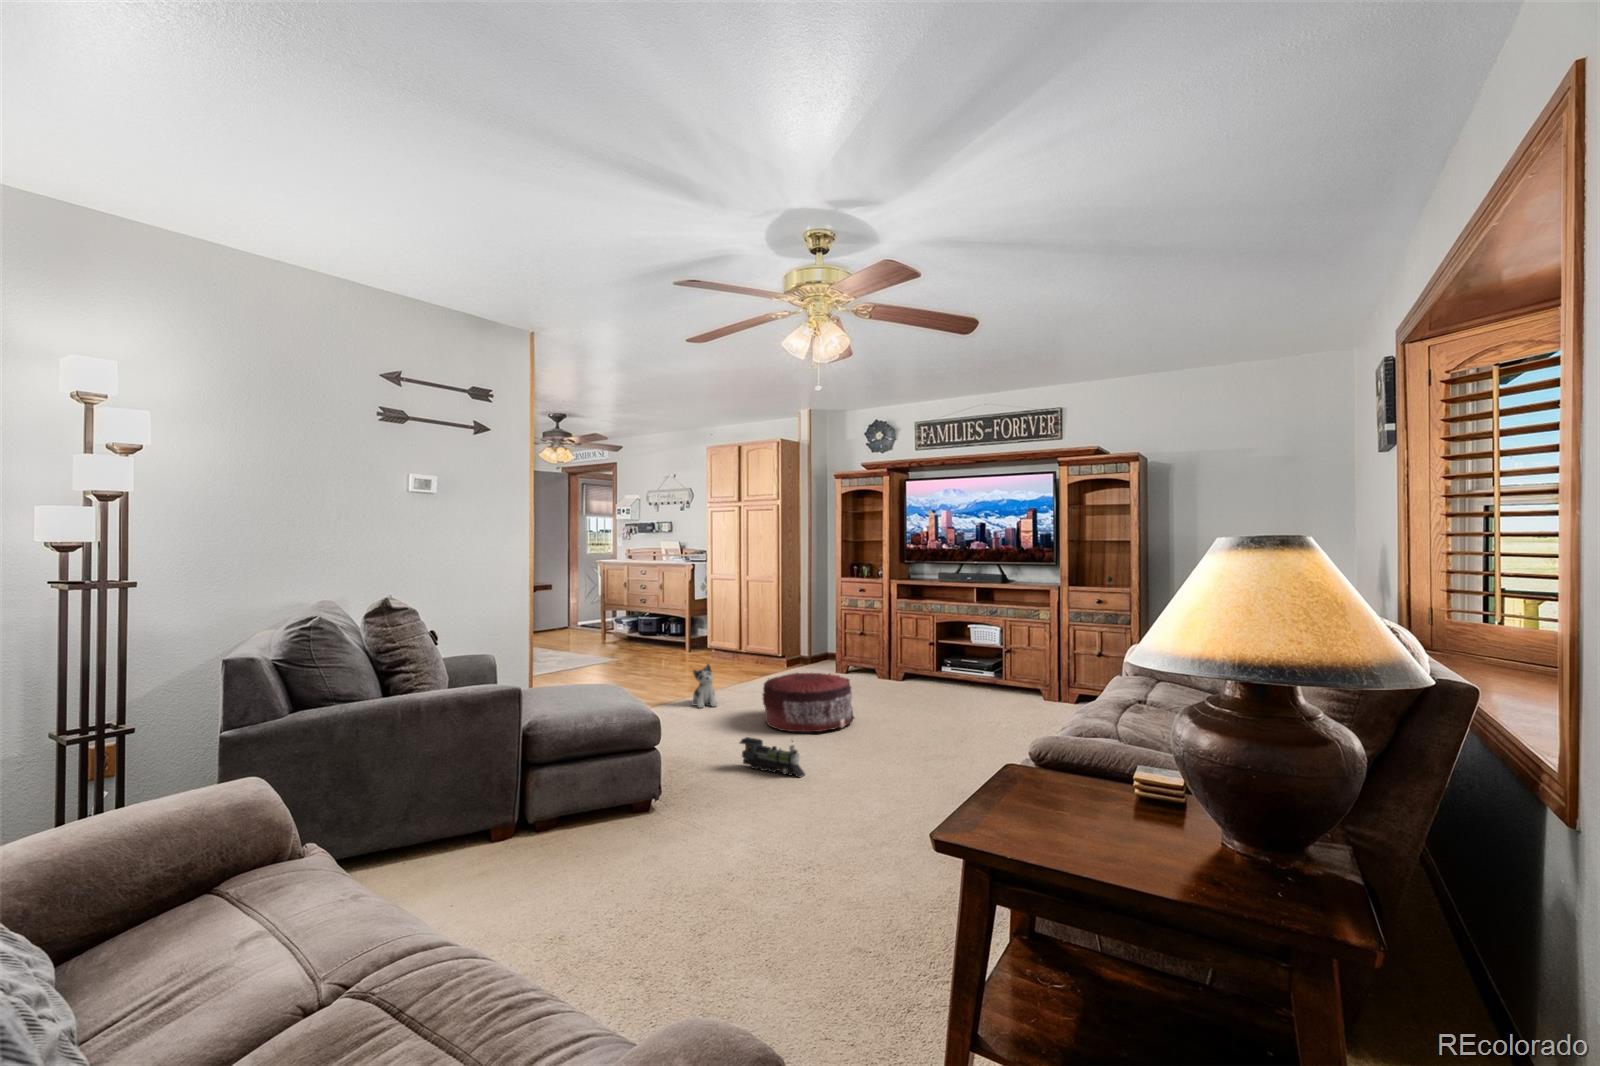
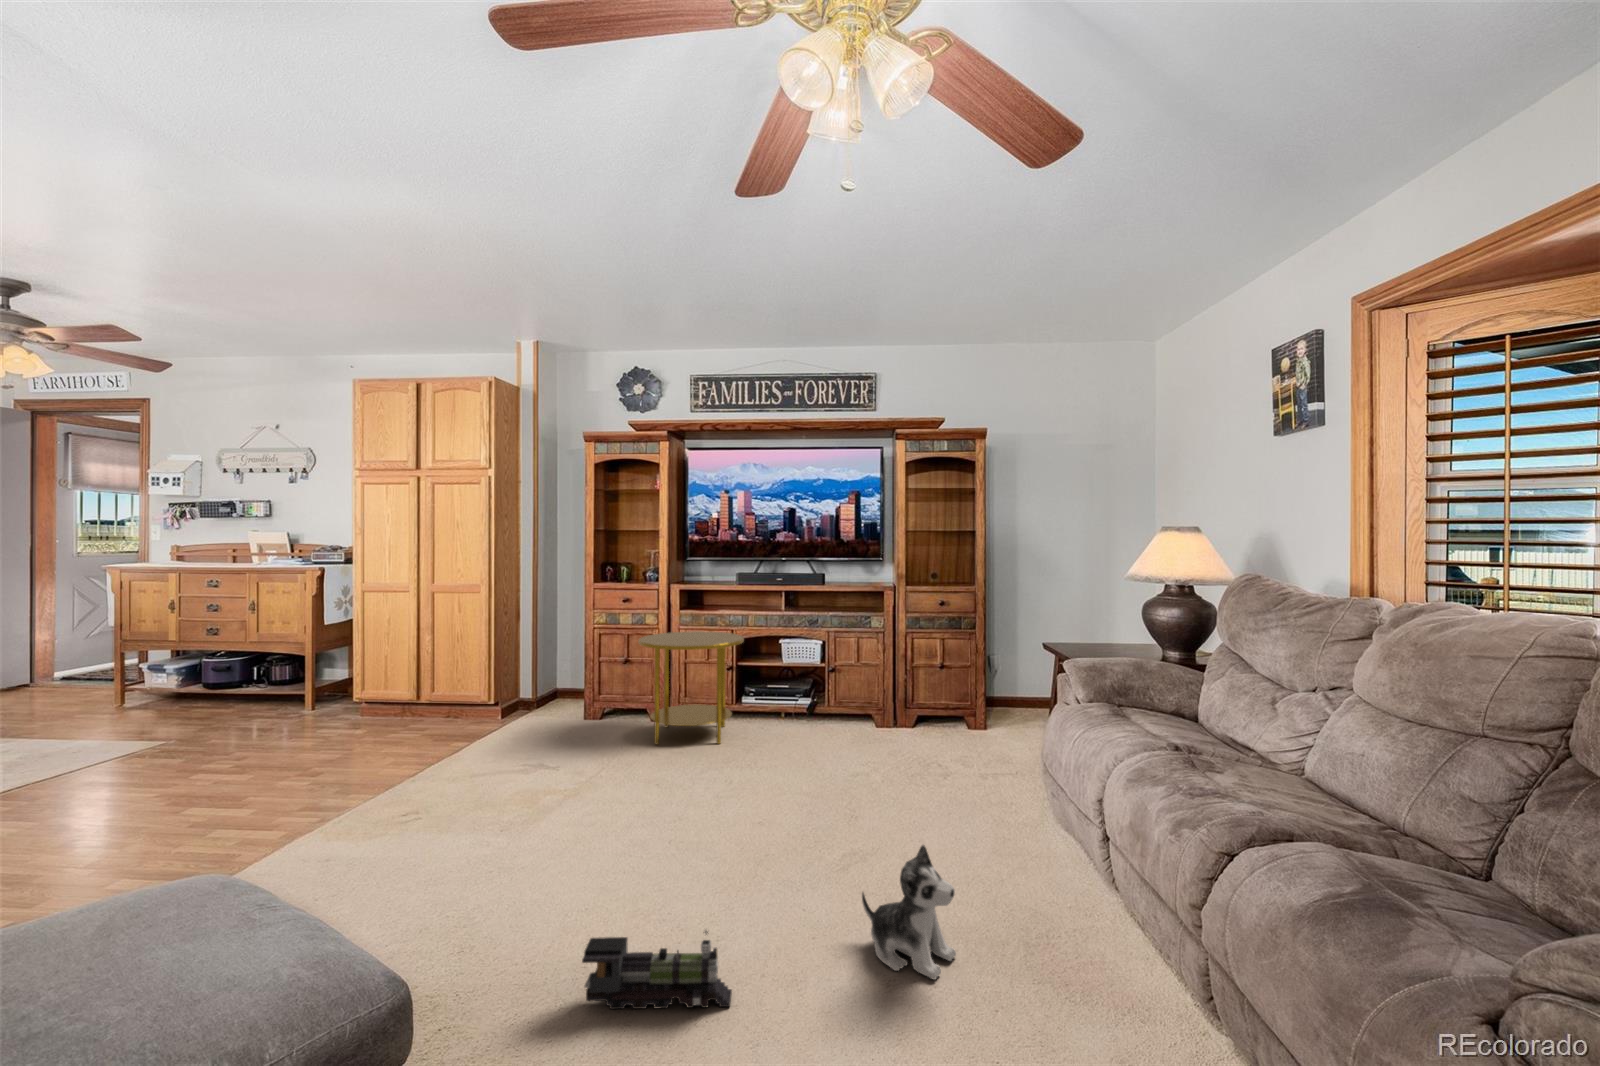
side table: none [857,615,932,693] -> present [638,631,744,744]
plush toy: present [691,664,717,708] -> present [862,845,956,979]
pouf: present [762,673,854,732] -> none [543,741,703,869]

